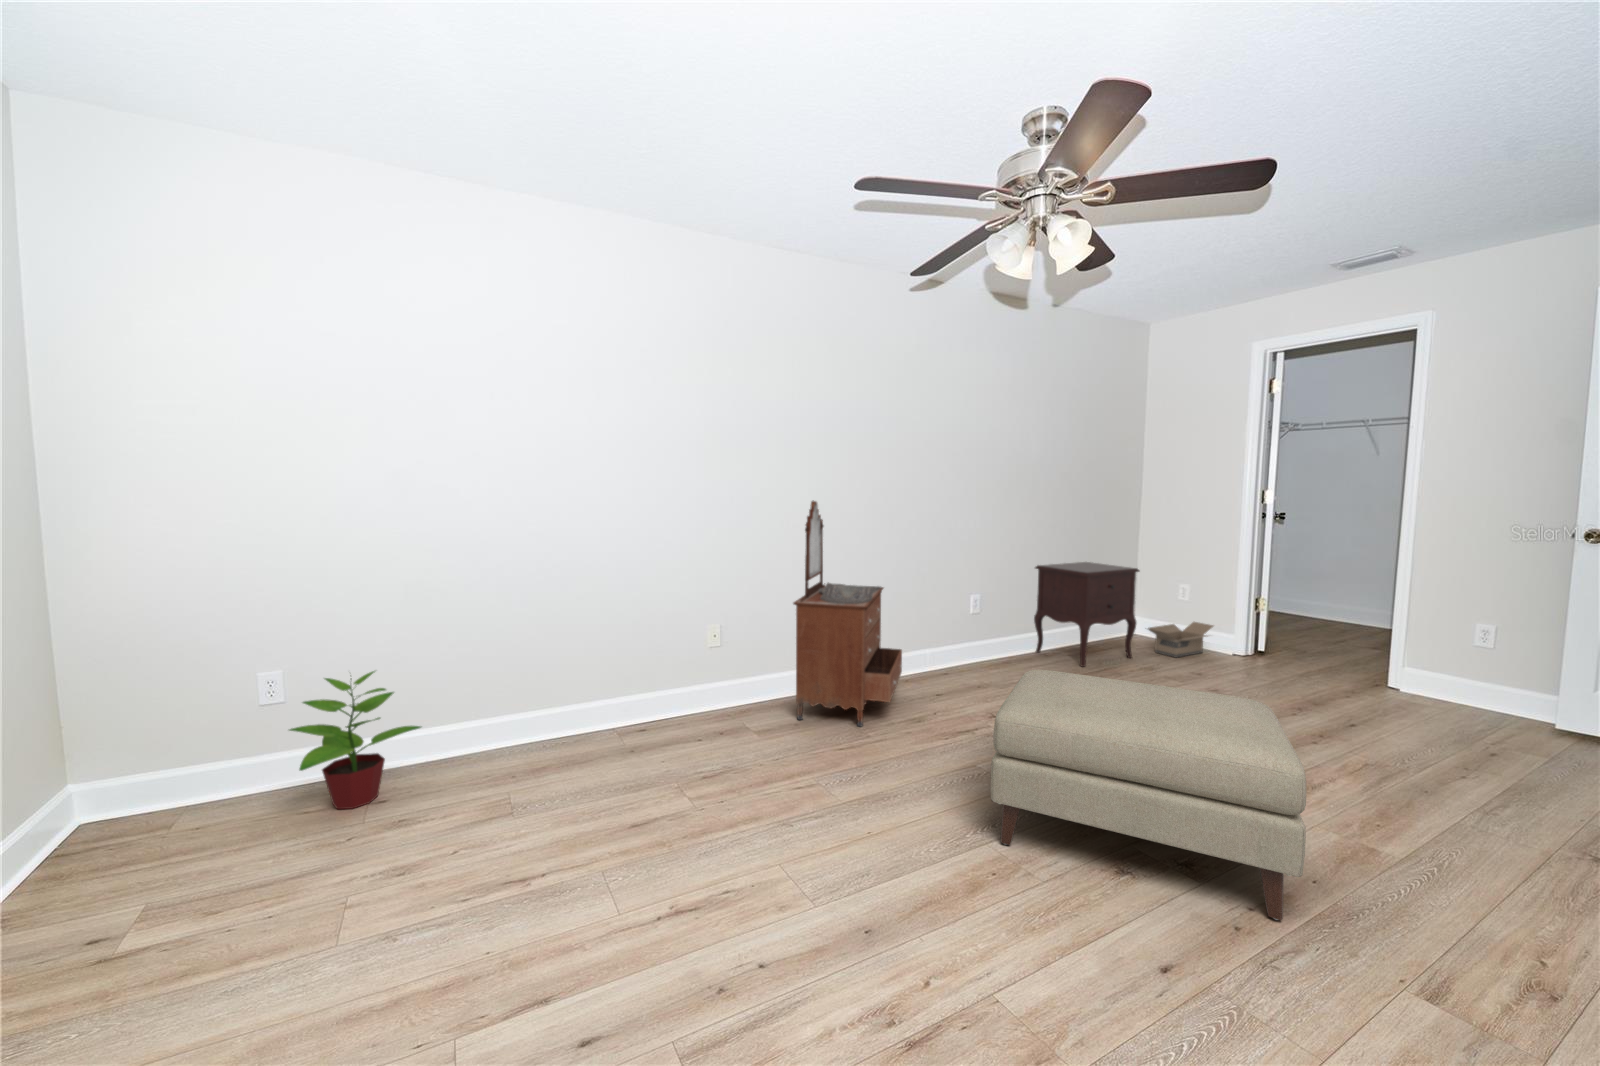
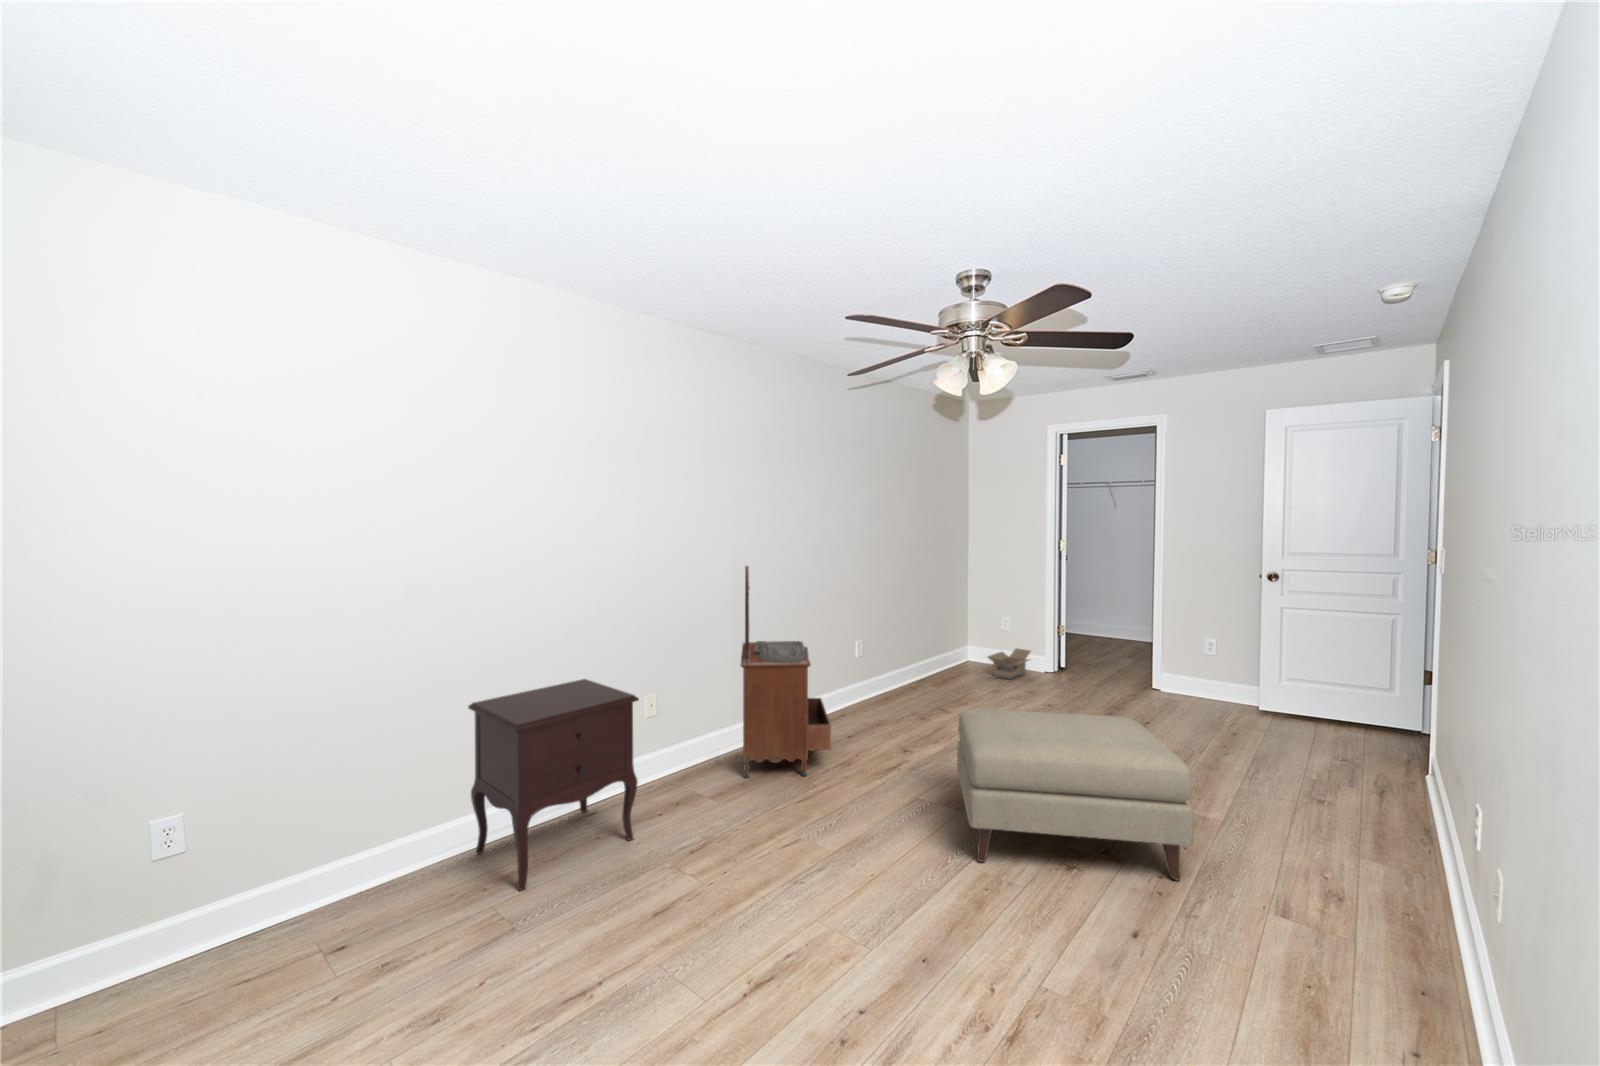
nightstand: present [1034,562,1140,667] -> present [468,679,639,890]
potted plant: present [290,671,421,809] -> none [210,792,383,971]

